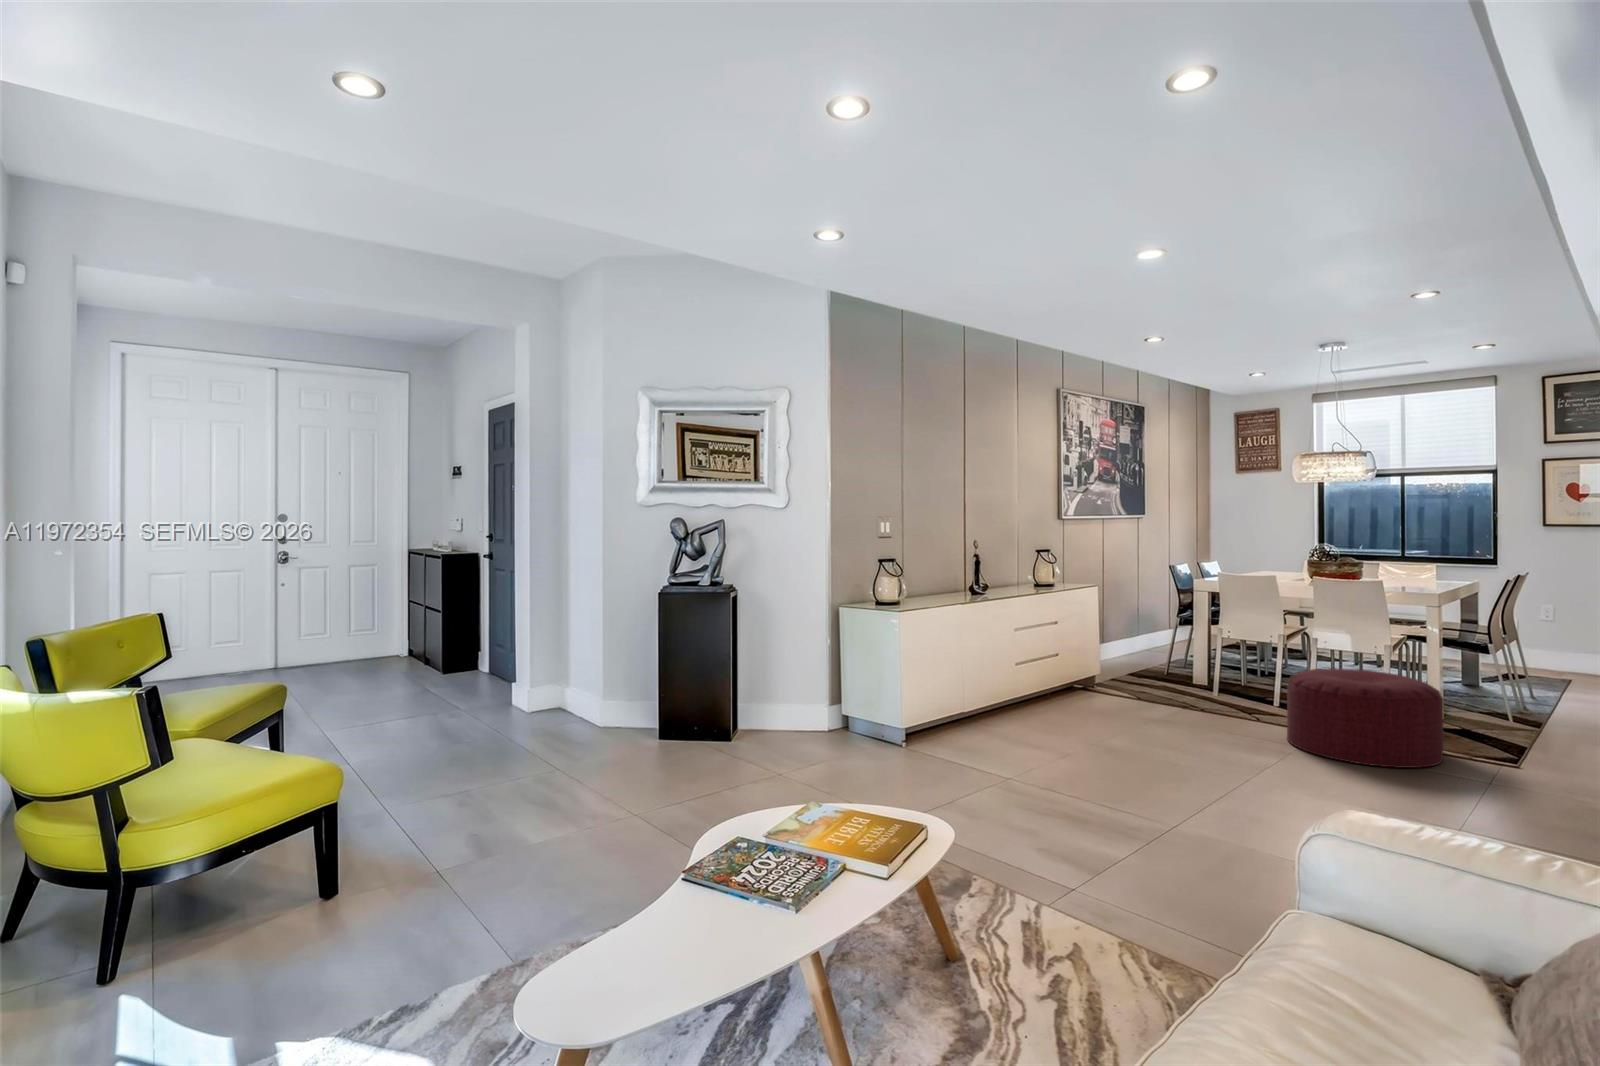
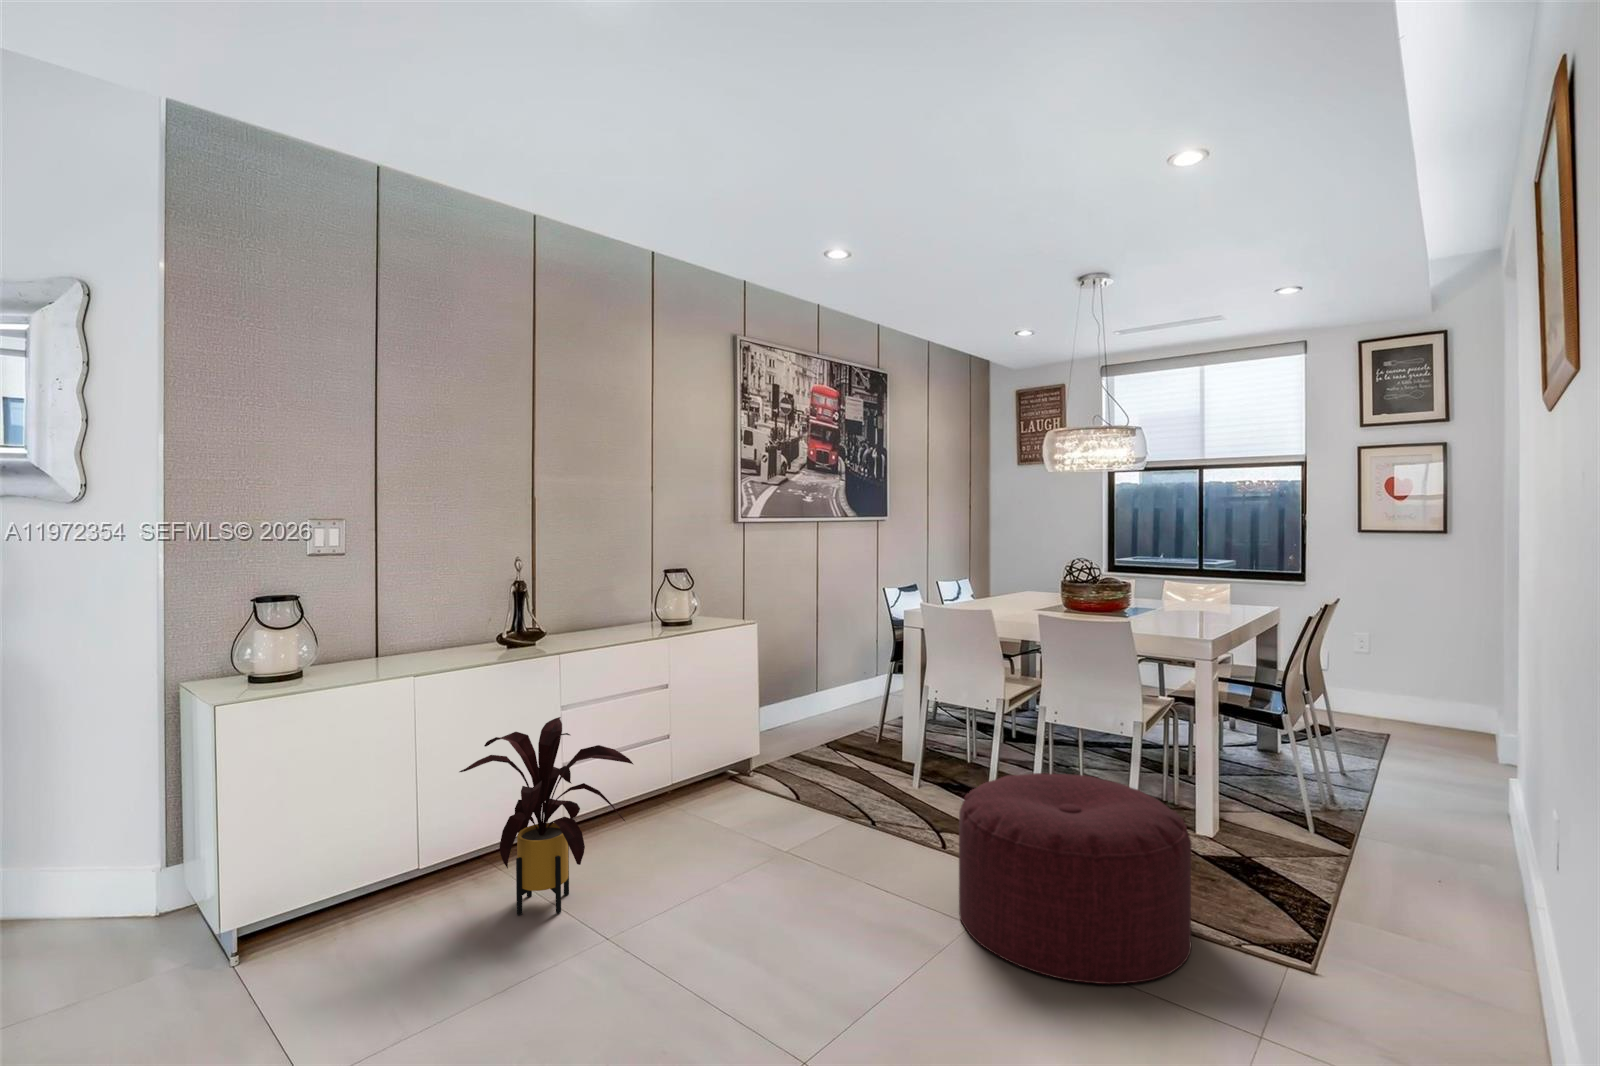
house plant: none [986,632,1093,736] -> present [459,717,633,915]

